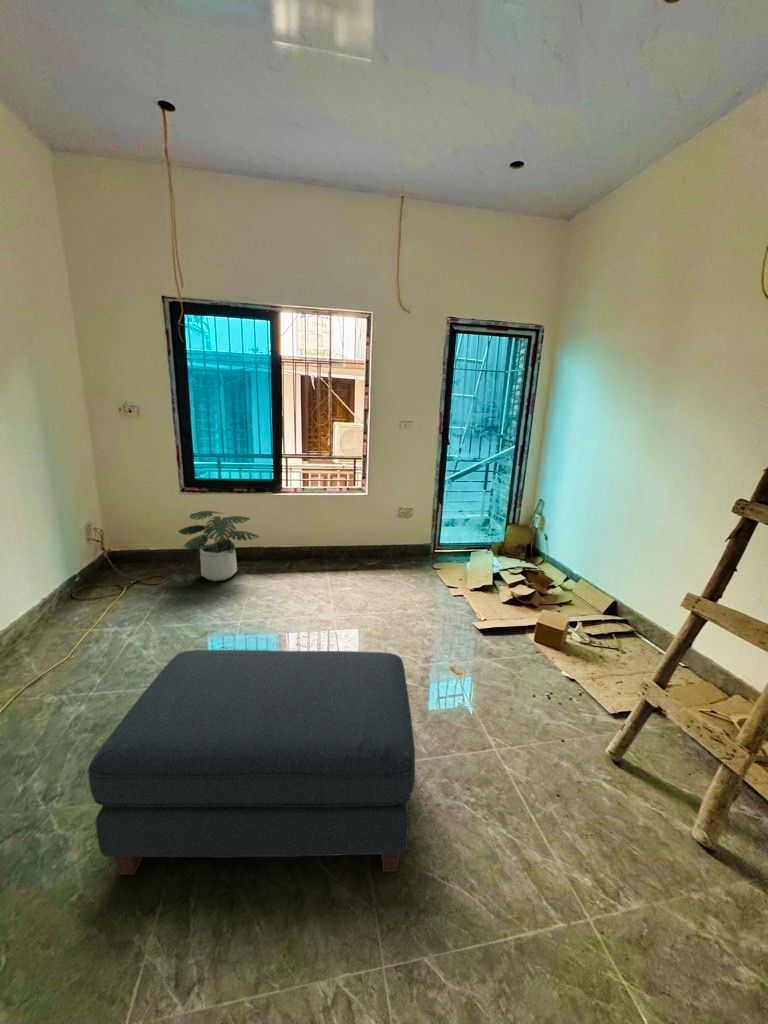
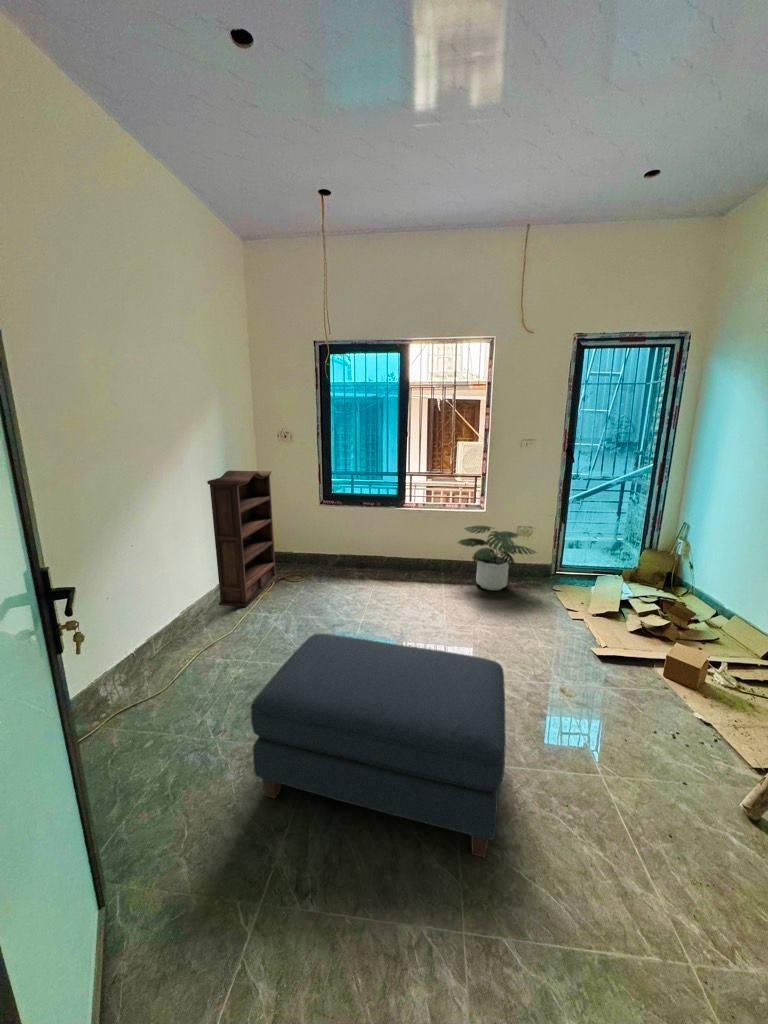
bookshelf: none [14,452,131,626] -> present [207,471,277,607]
potted plant: present [178,511,259,581] -> present [458,526,536,590]

